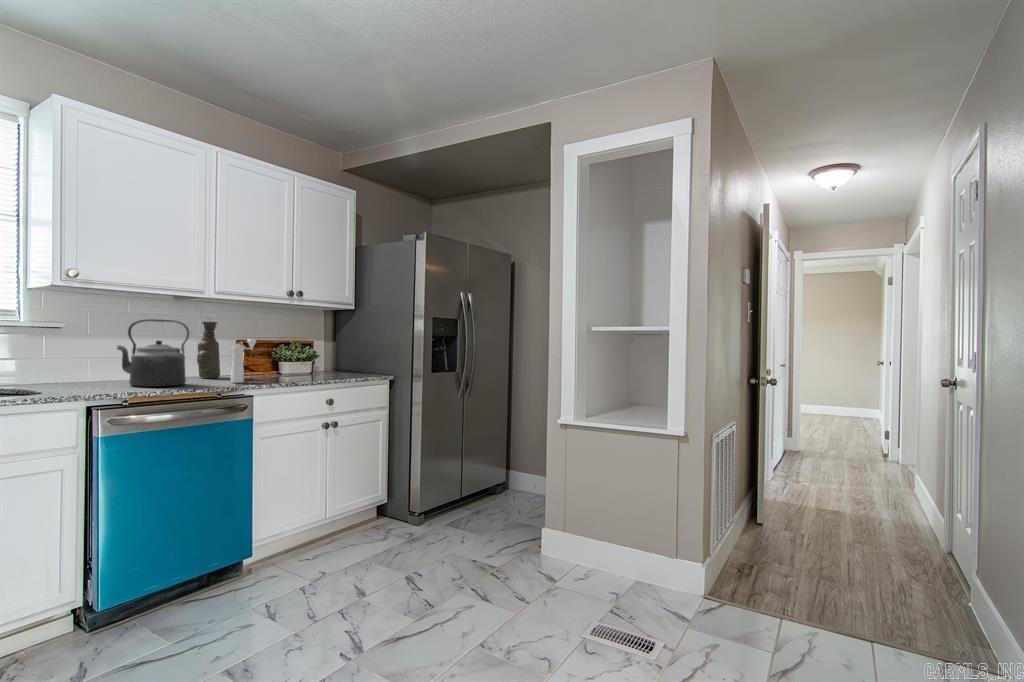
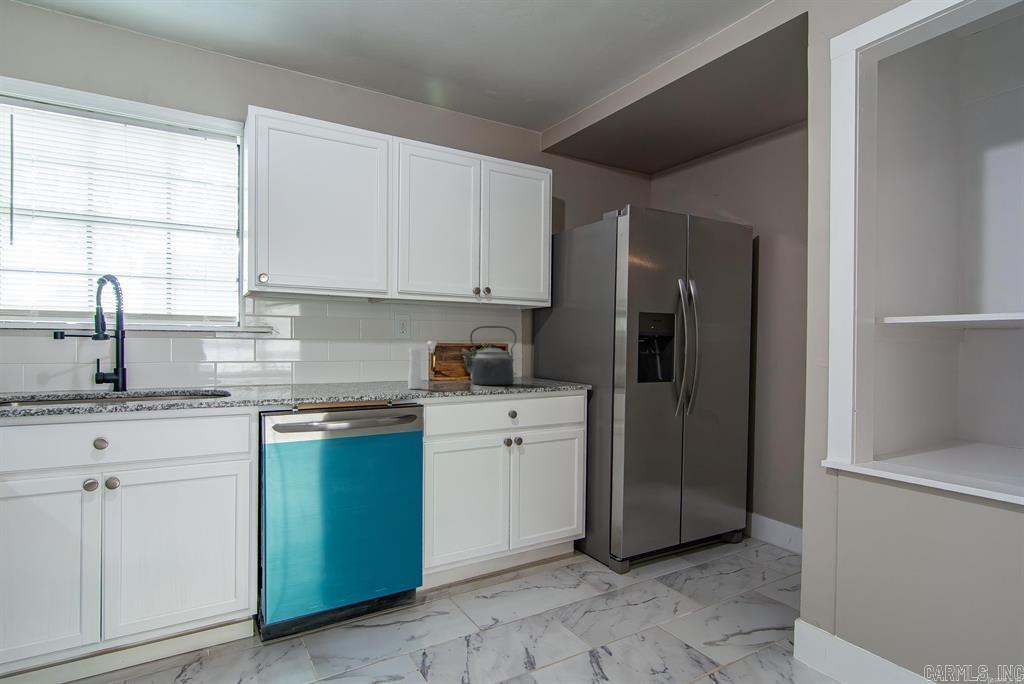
kettle: present [117,319,189,387] -> present [462,326,517,385]
vase: present [197,322,220,378] -> none [383,323,406,383]

